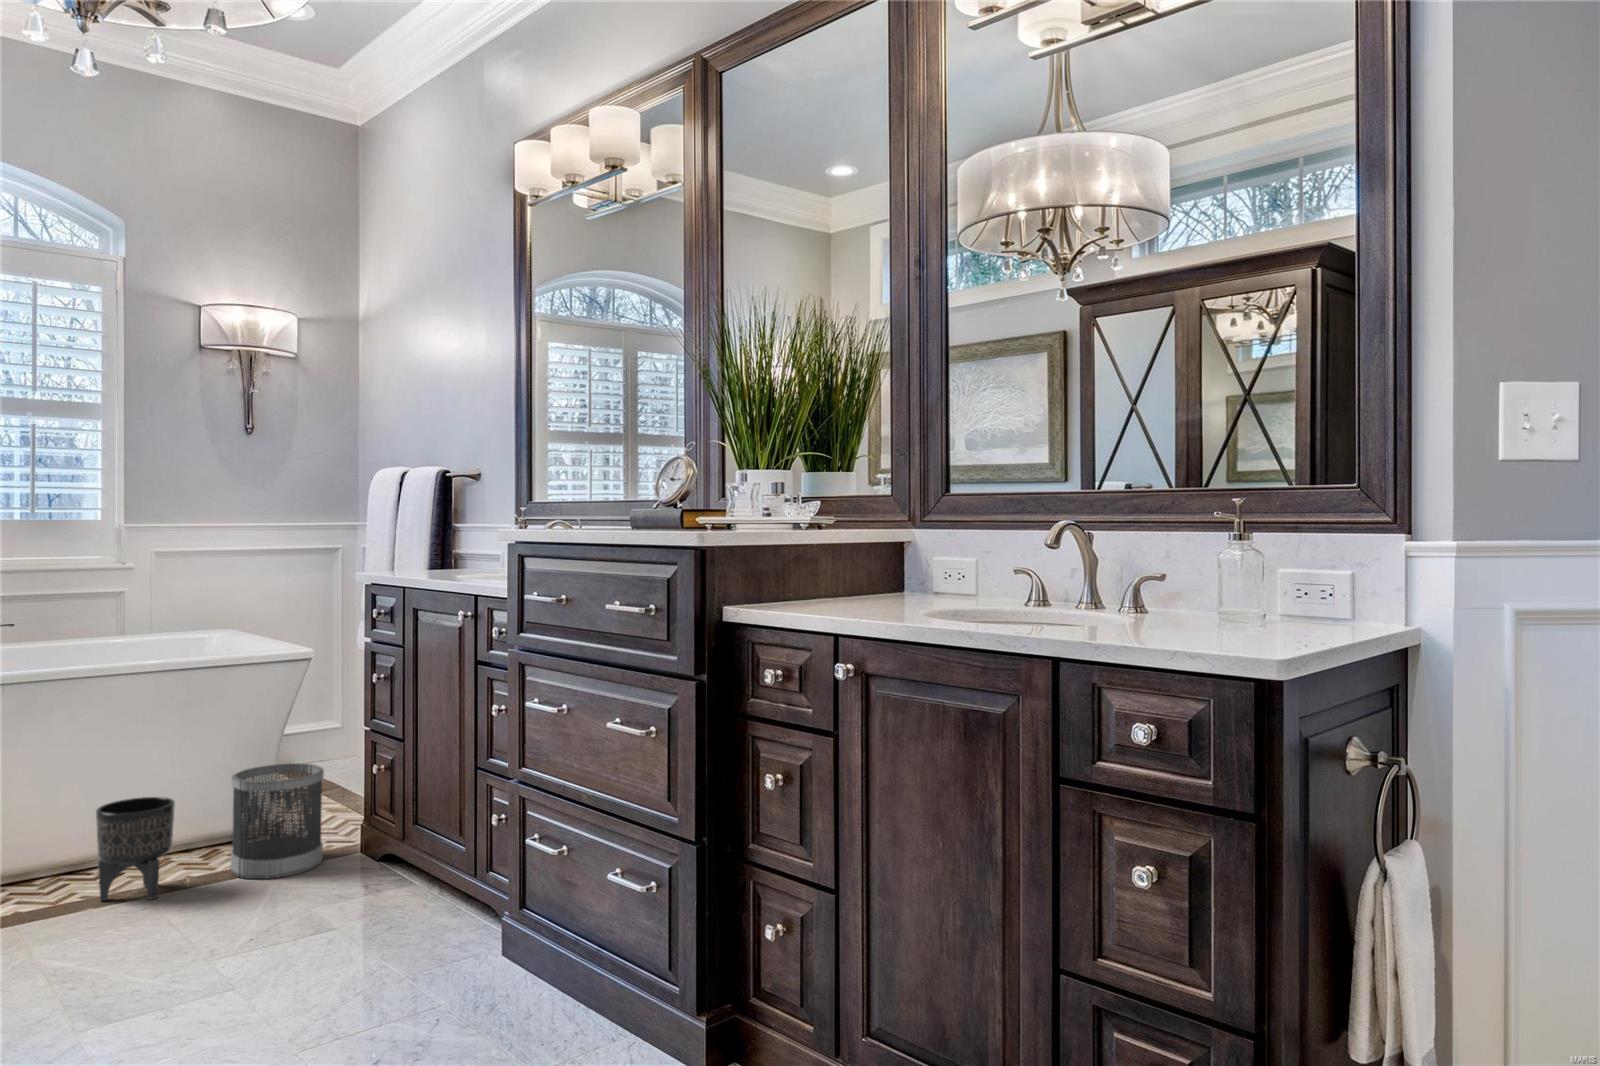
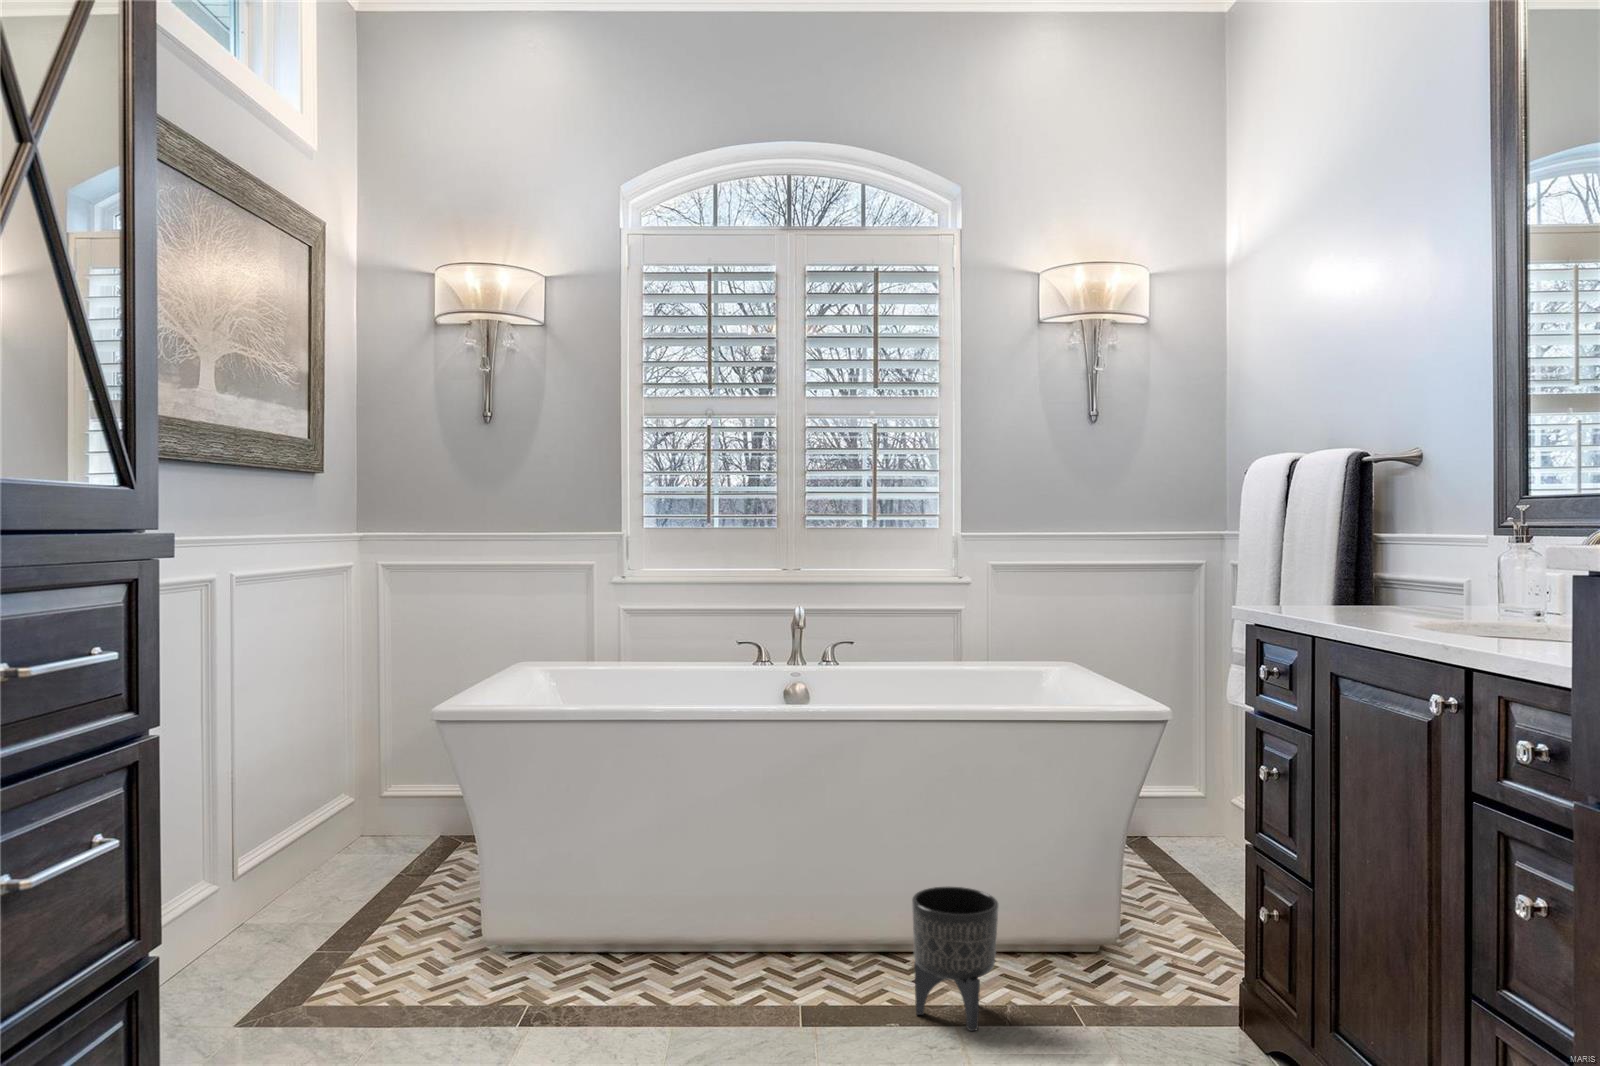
wastebasket: present [231,763,324,879] -> none [1065,868,1187,1042]

